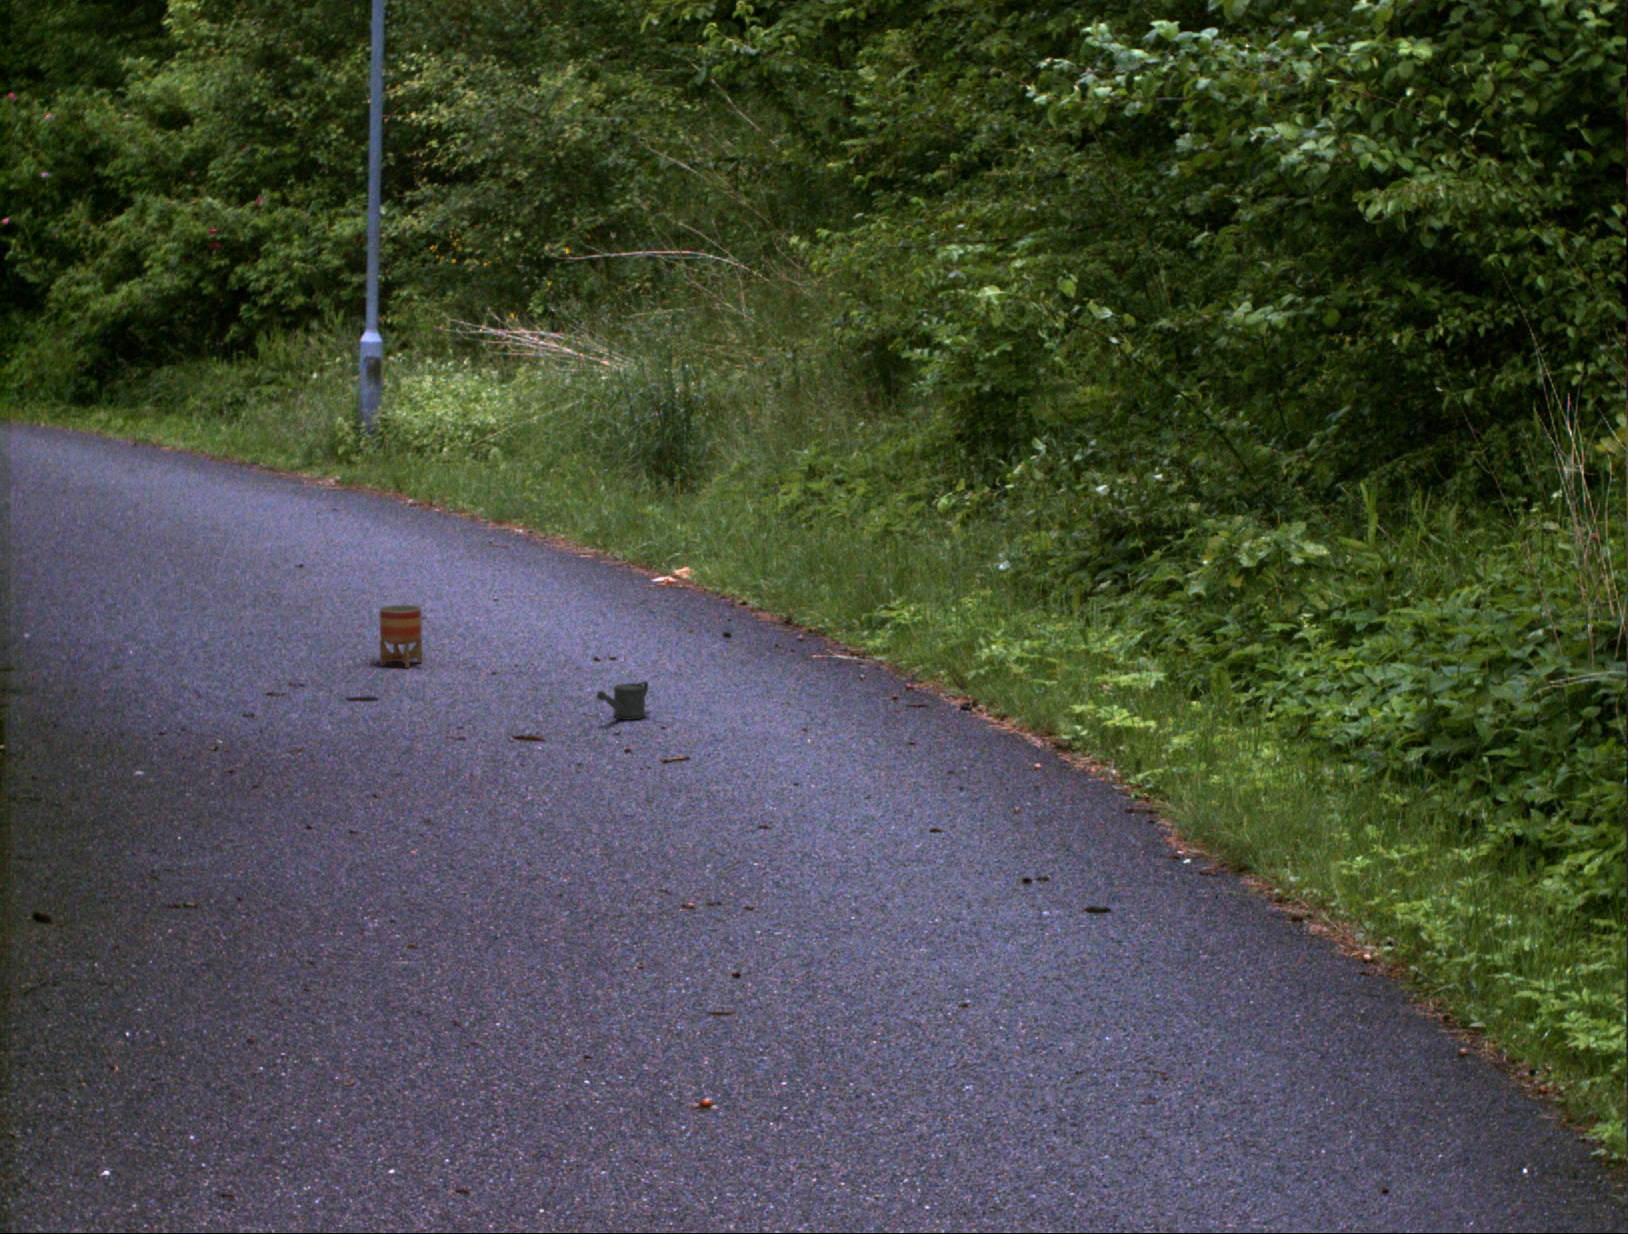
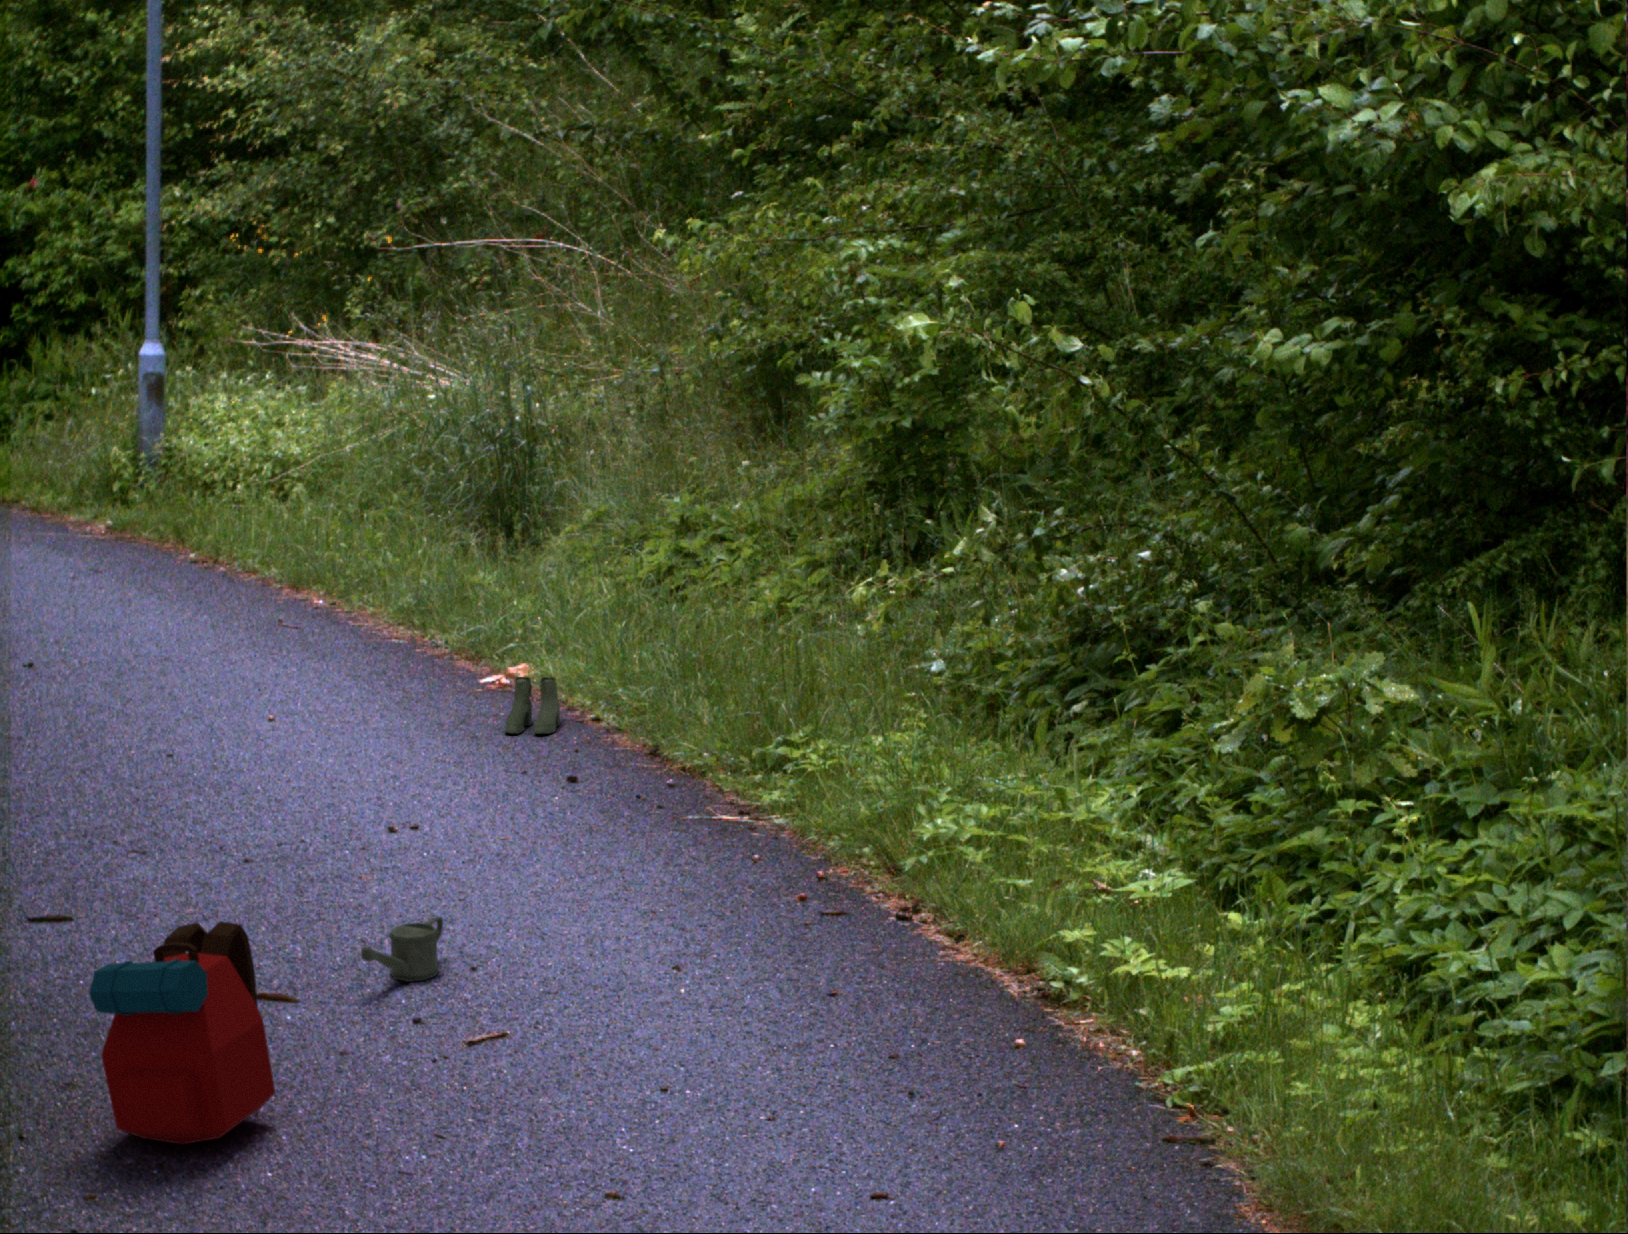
boots: none [676,564,717,606] -> present [505,677,560,734]
planter: present [379,605,422,668] -> none [60,783,128,878]
backpack: none [445,647,554,780] -> present [89,922,275,1144]

